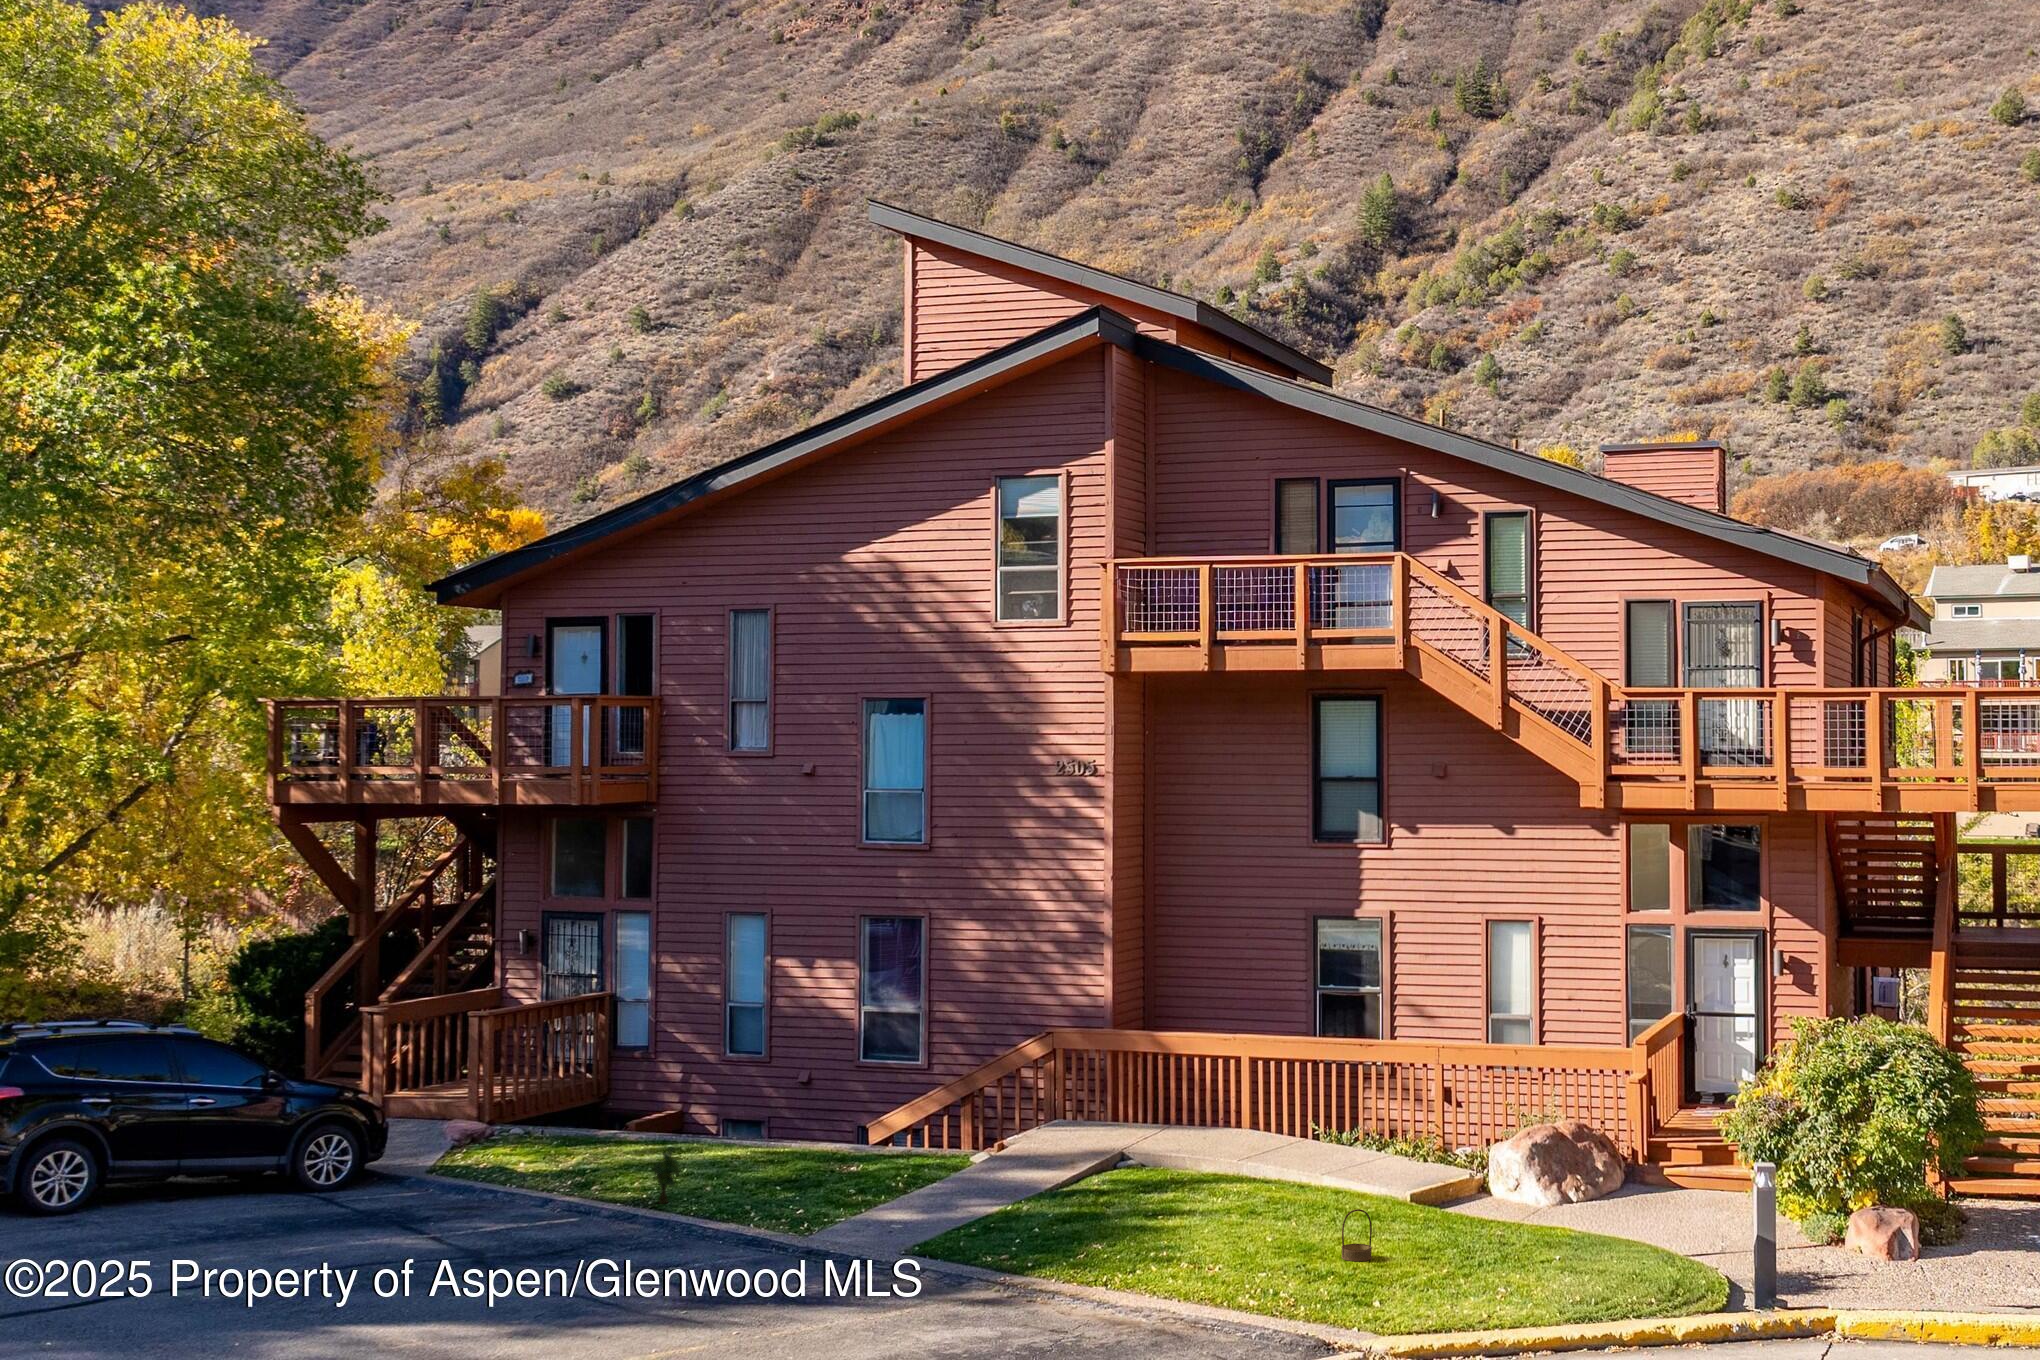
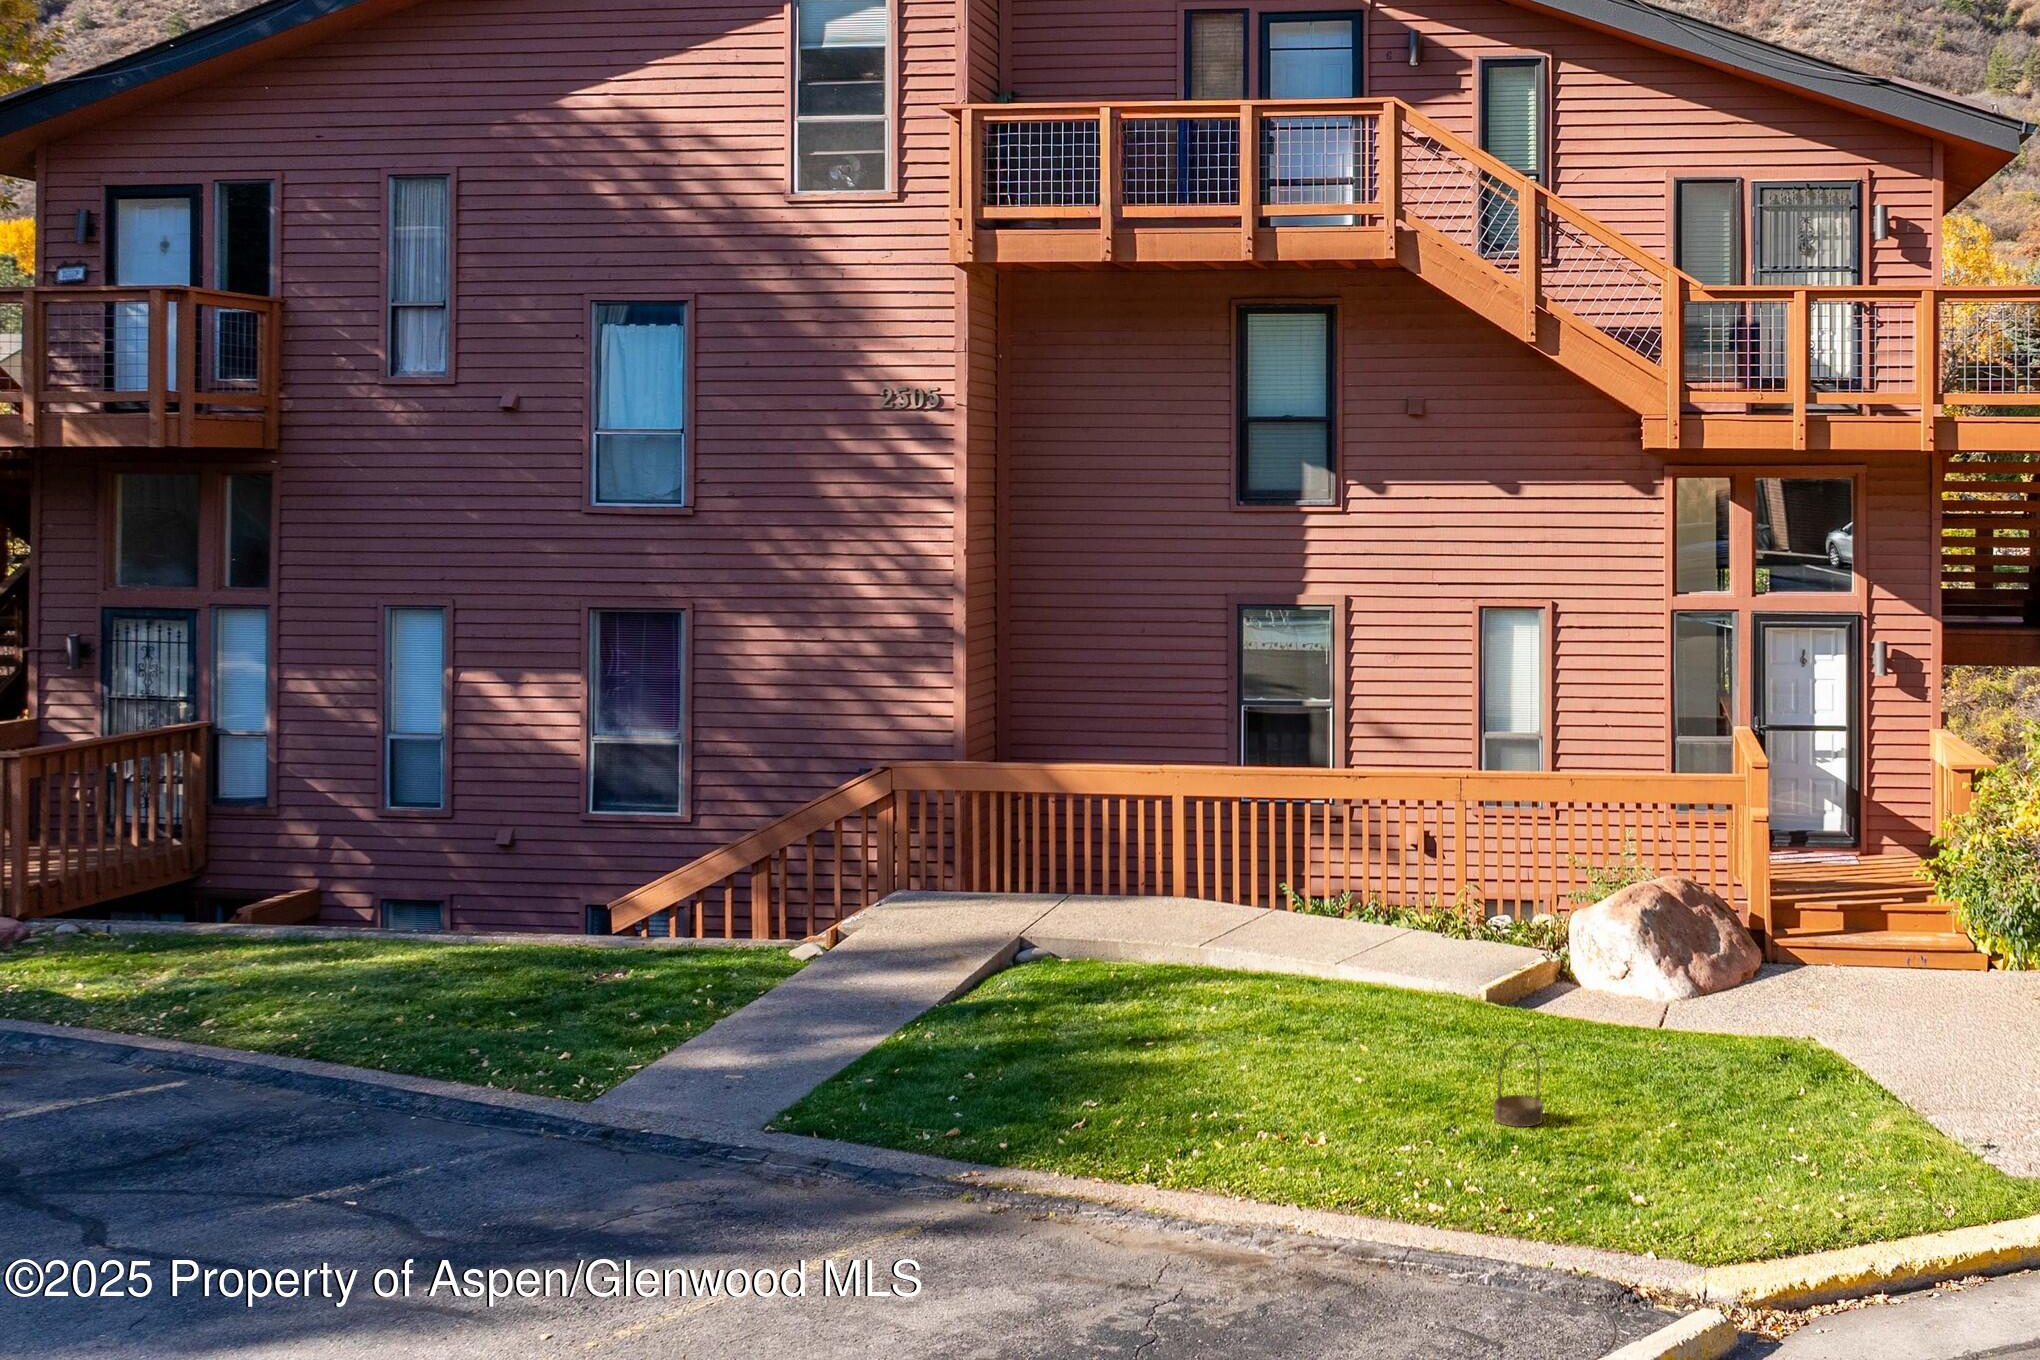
decorative plant: present [652,1148,680,1203] -> none [267,966,328,1060]

